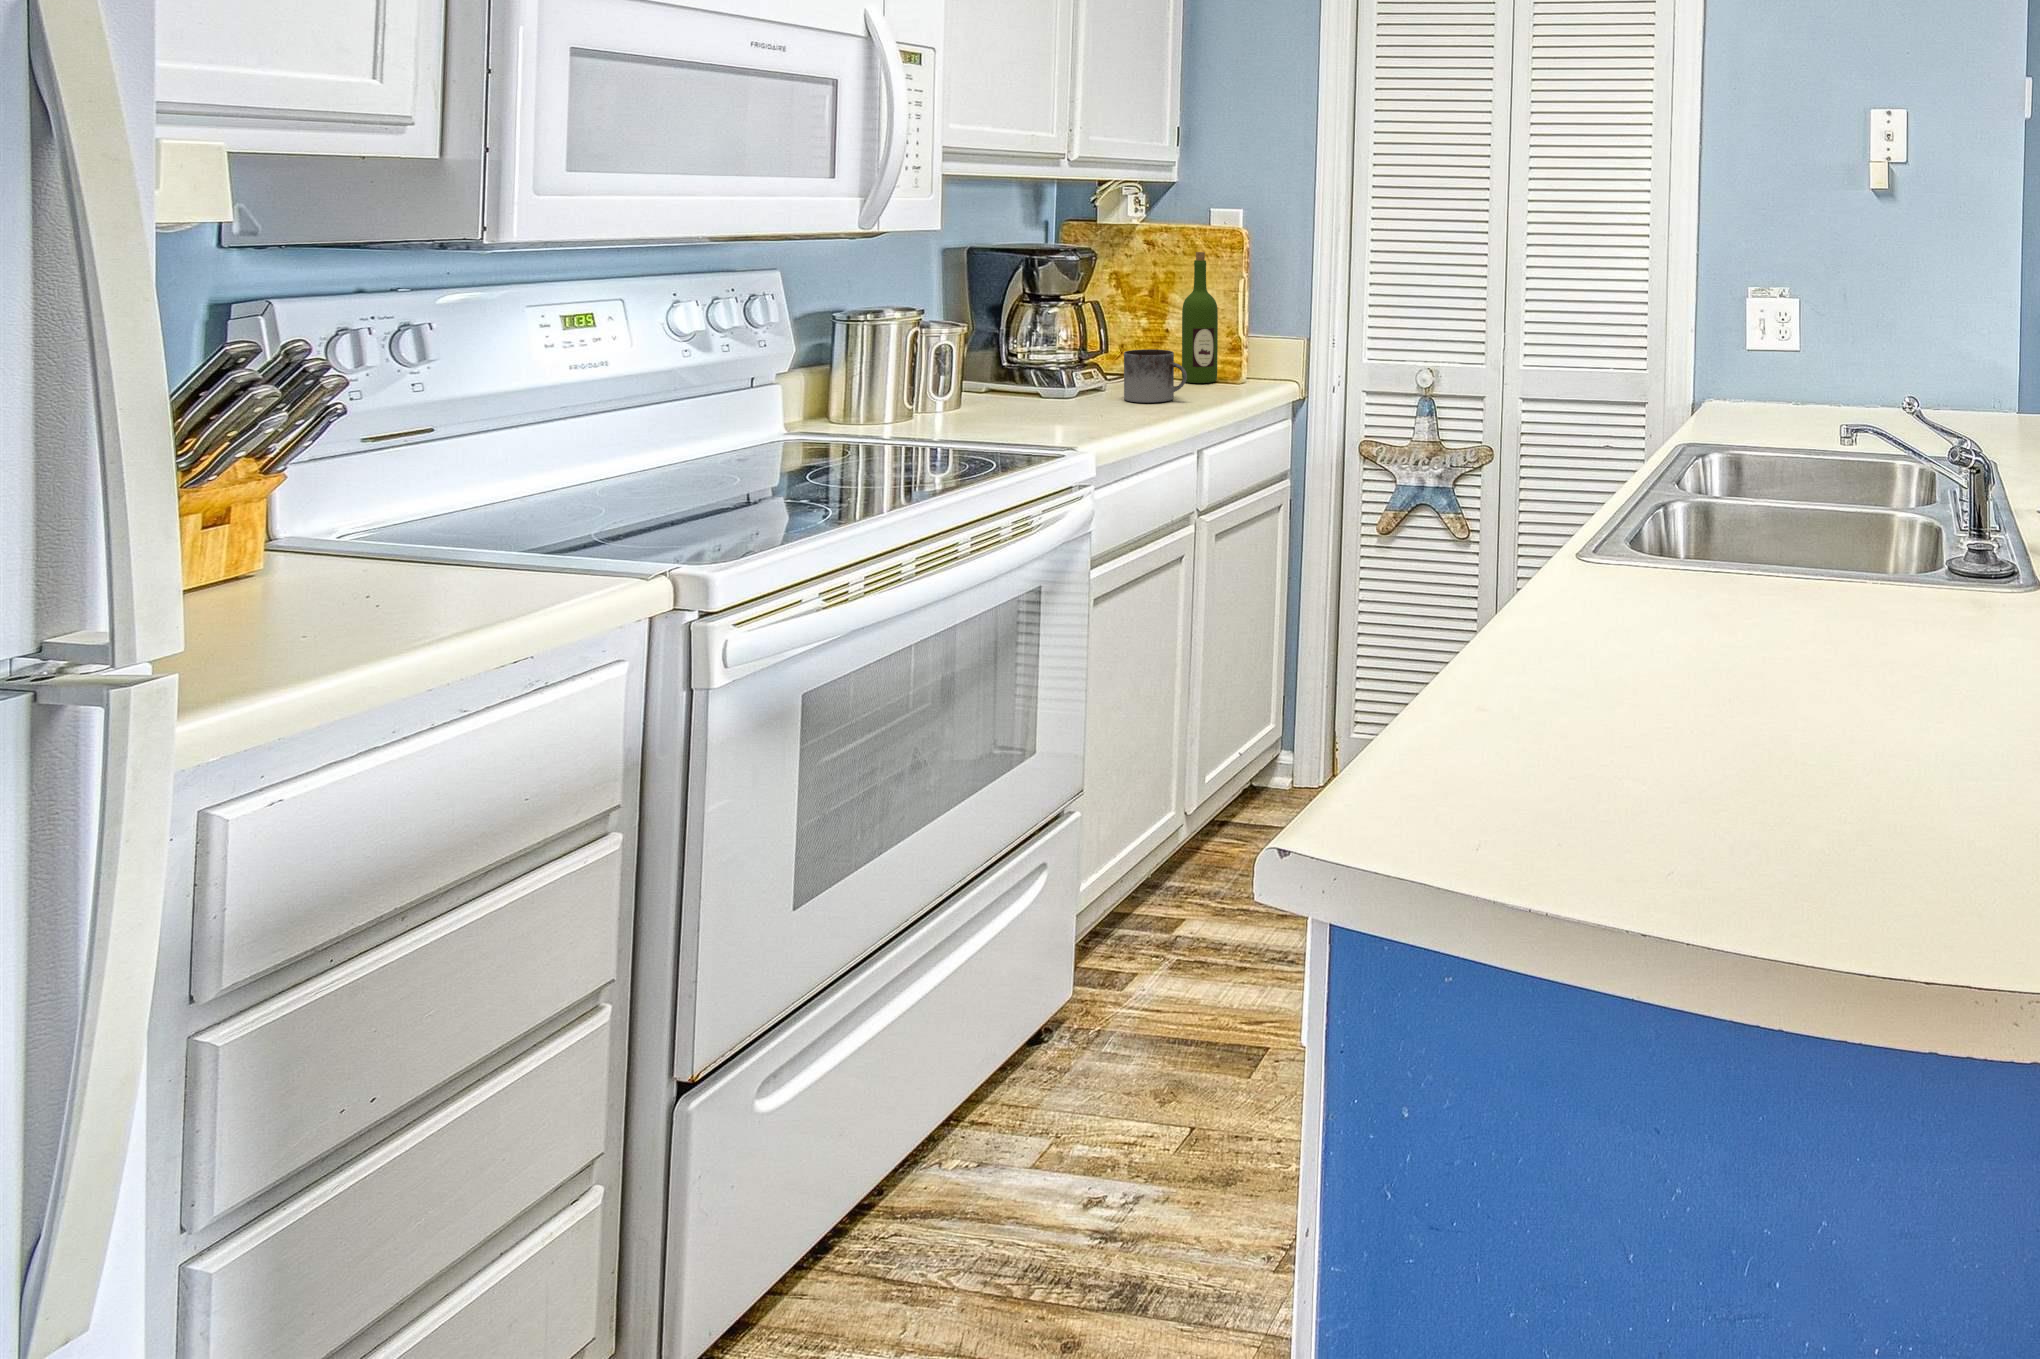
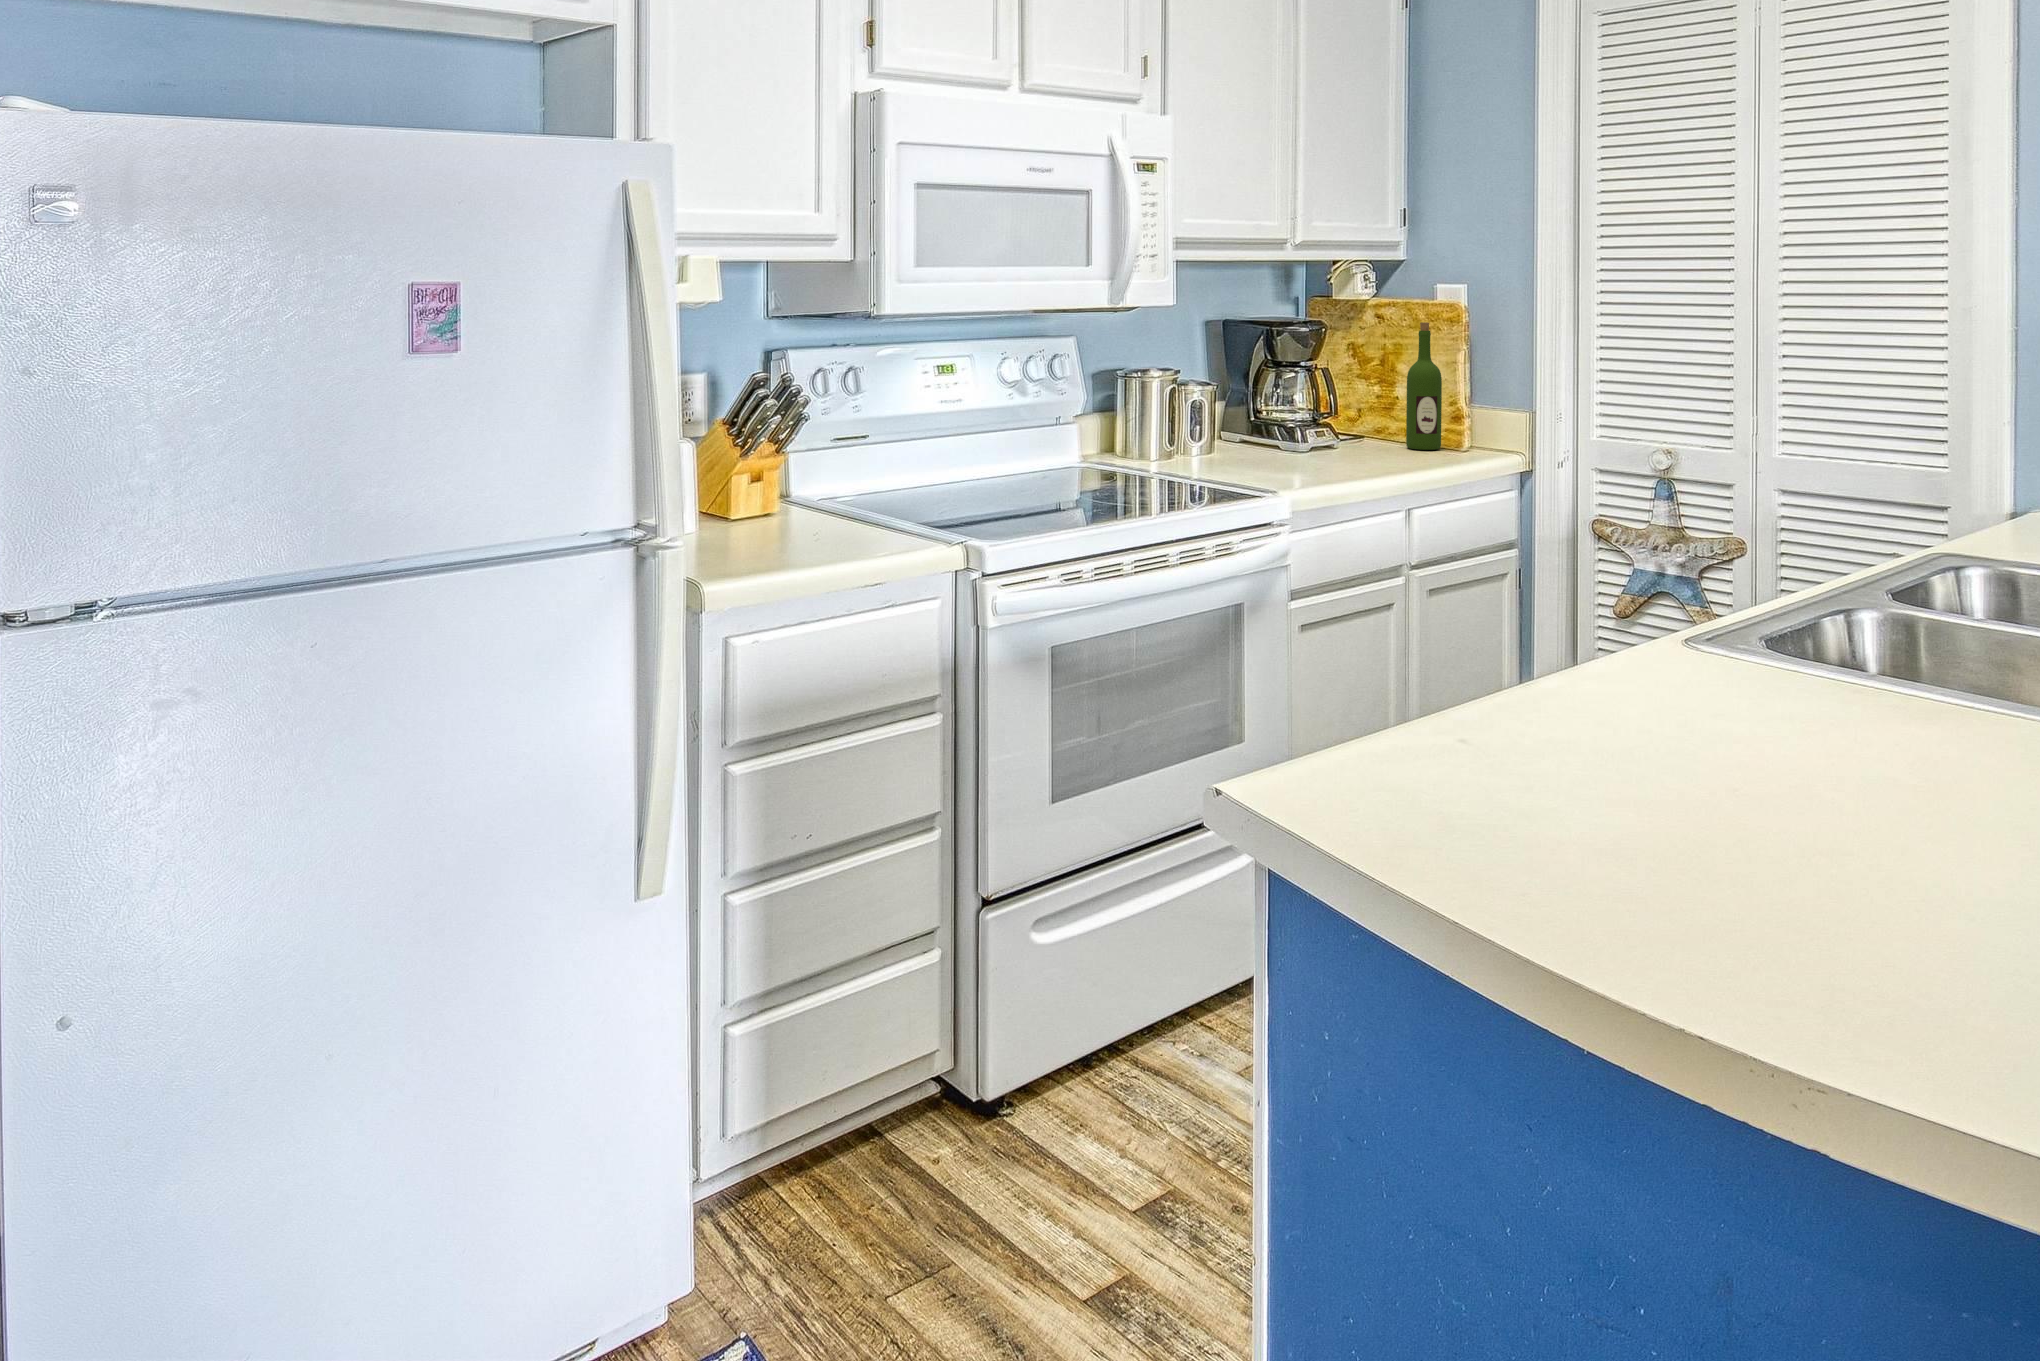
mug: present [1124,349,1187,403] -> none [1346,413,1403,462]

